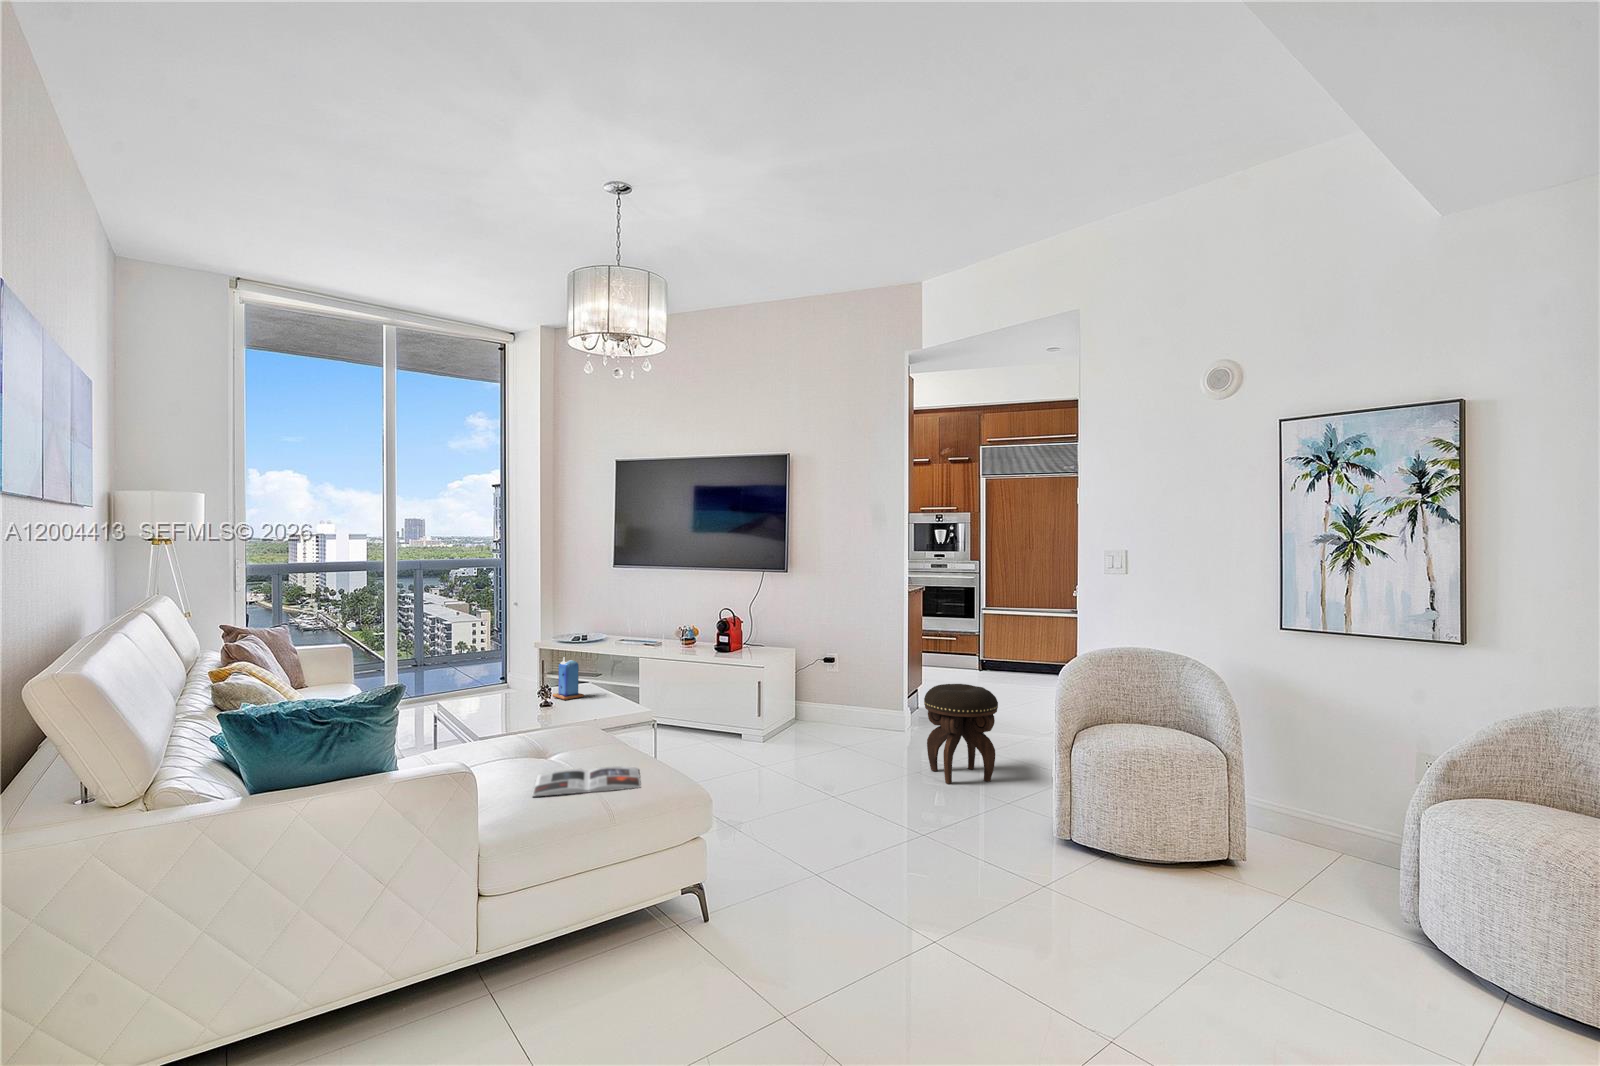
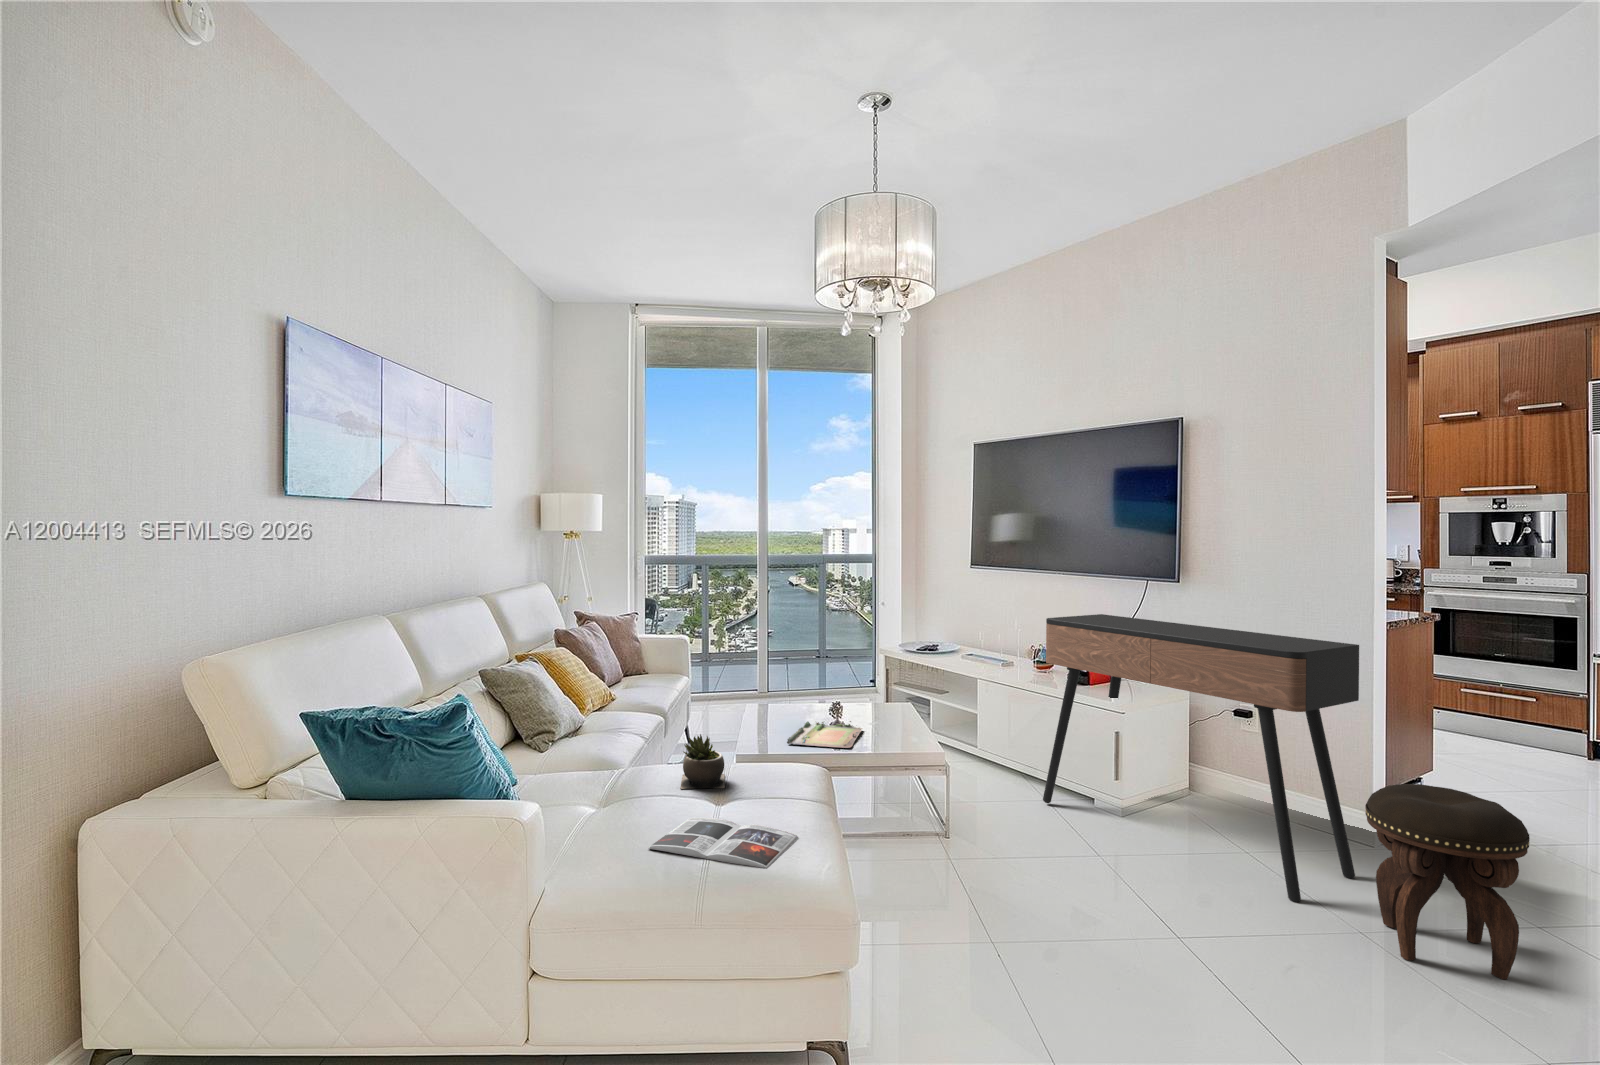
console table: none [707,598,909,770] -> present [1043,614,1359,902]
candle: present [552,658,584,700] -> none [838,671,869,721]
tray: none [536,696,597,721] -> present [787,721,863,748]
succulent plant: none [480,713,531,761] -> present [680,734,725,789]

